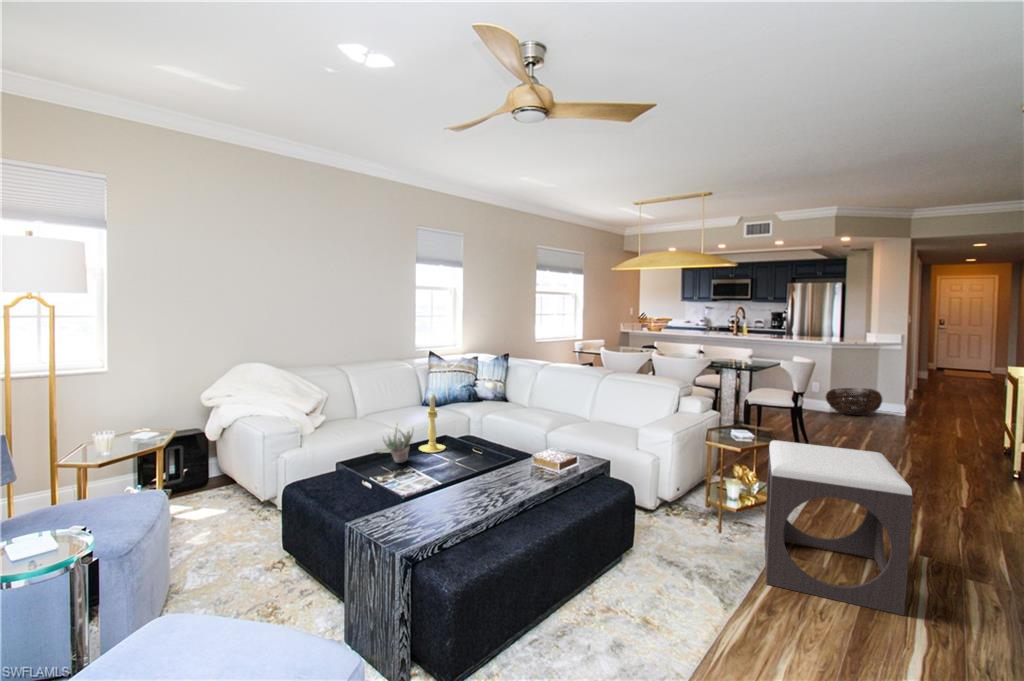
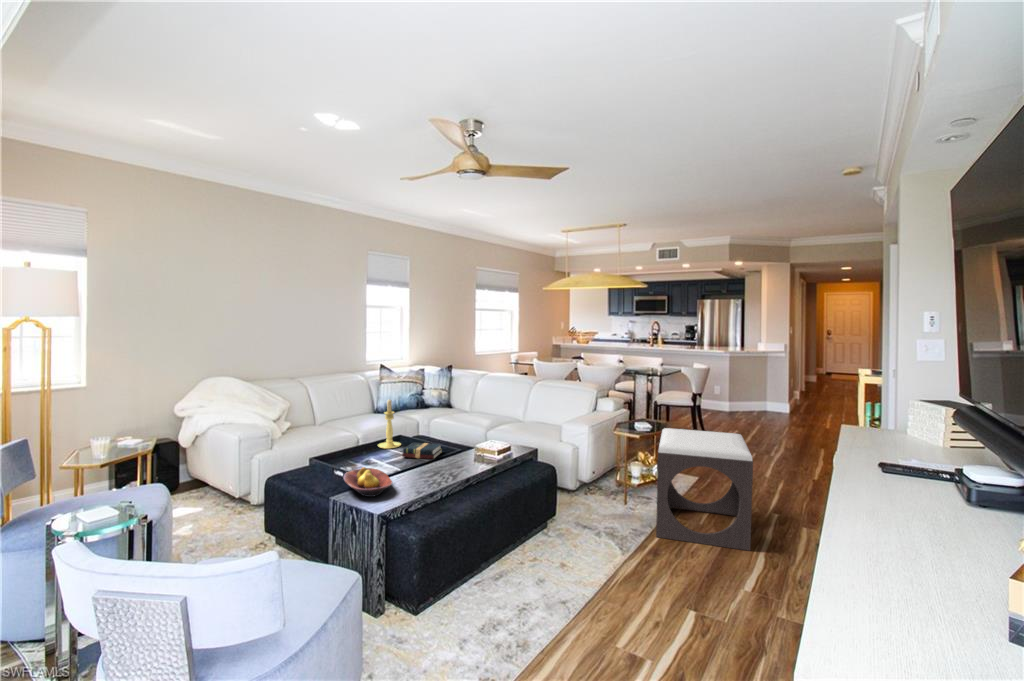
basket: present [826,388,882,416] -> none [726,390,771,413]
succulent plant: present [375,426,413,463] -> none [341,422,375,457]
hardback book: none [445,447,493,470] -> present [402,442,441,459]
fruit bowl: none [369,481,428,522] -> present [343,467,392,497]

